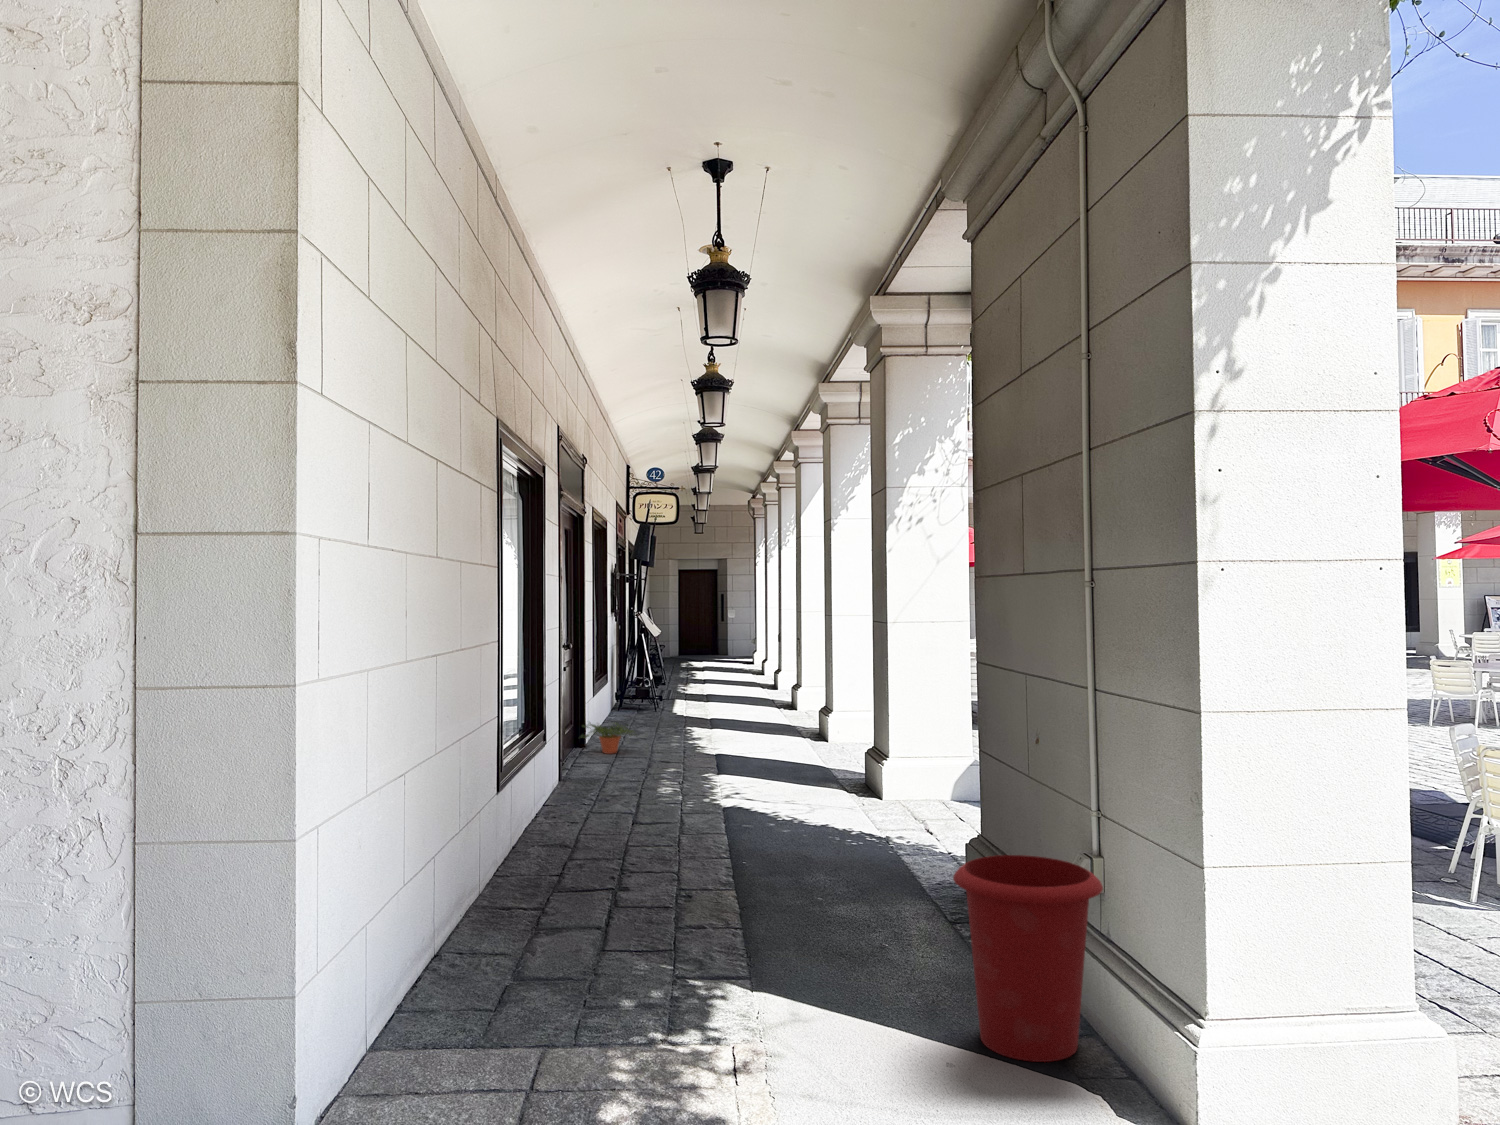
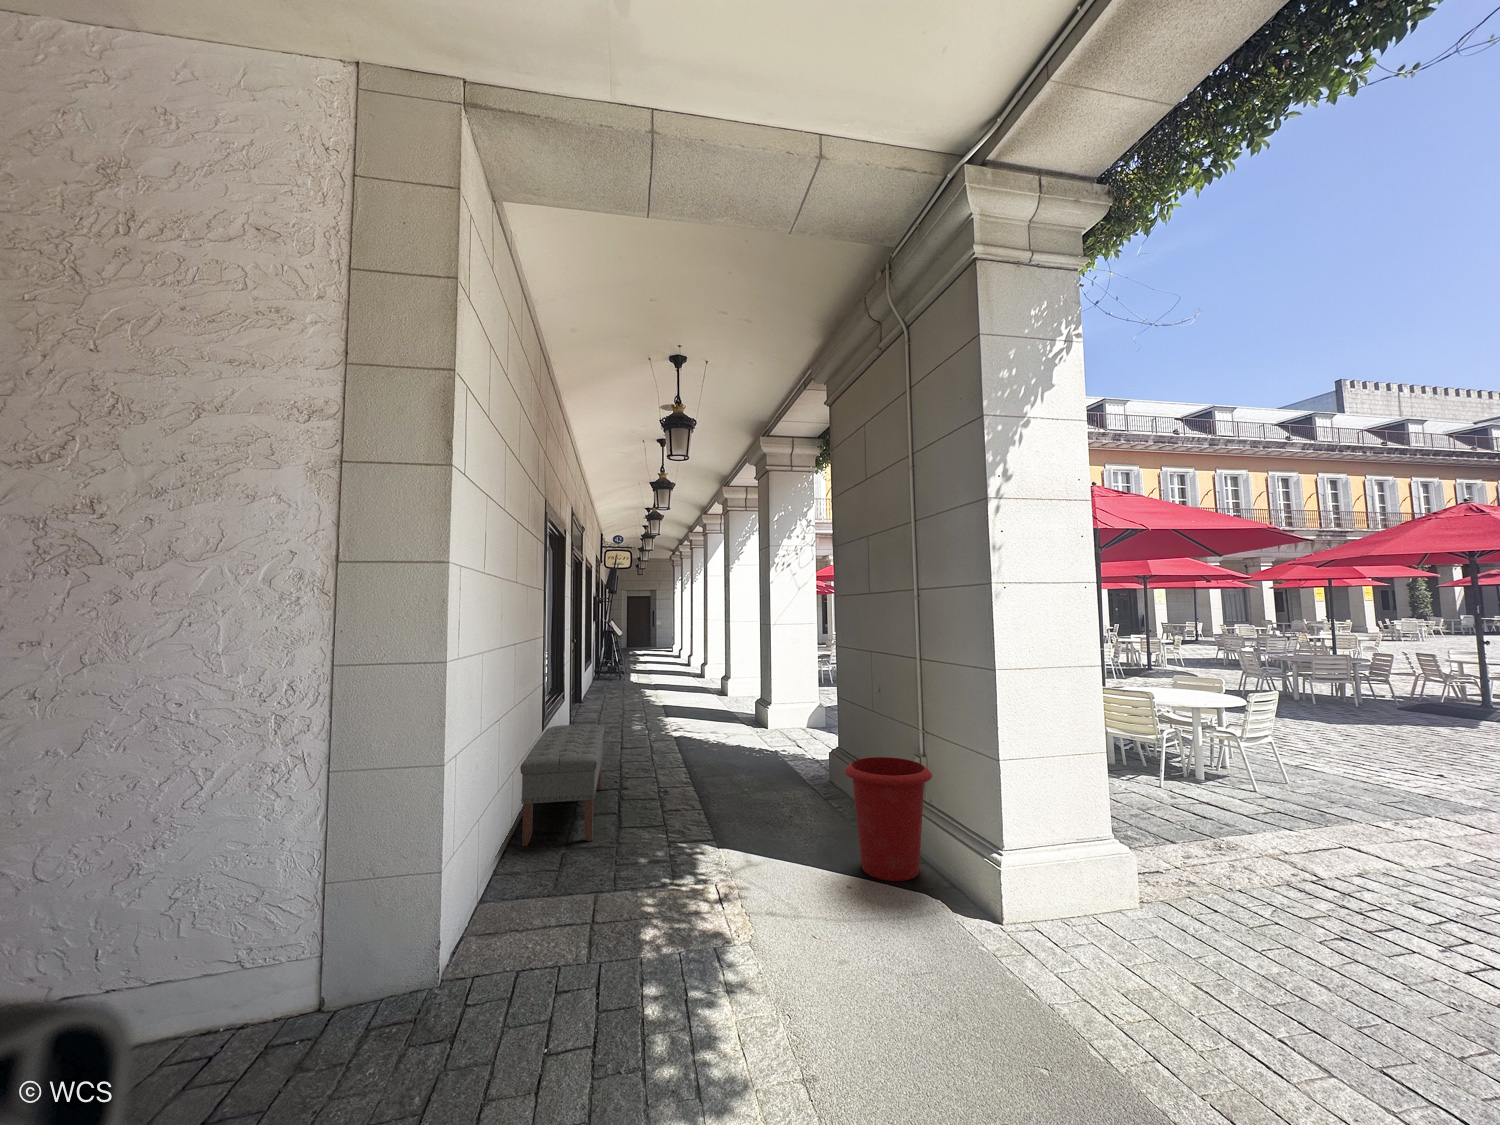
potted plant: present [581,723,636,754] -> none [578,686,615,706]
bench: none [443,784,590,969] -> present [520,724,604,846]

